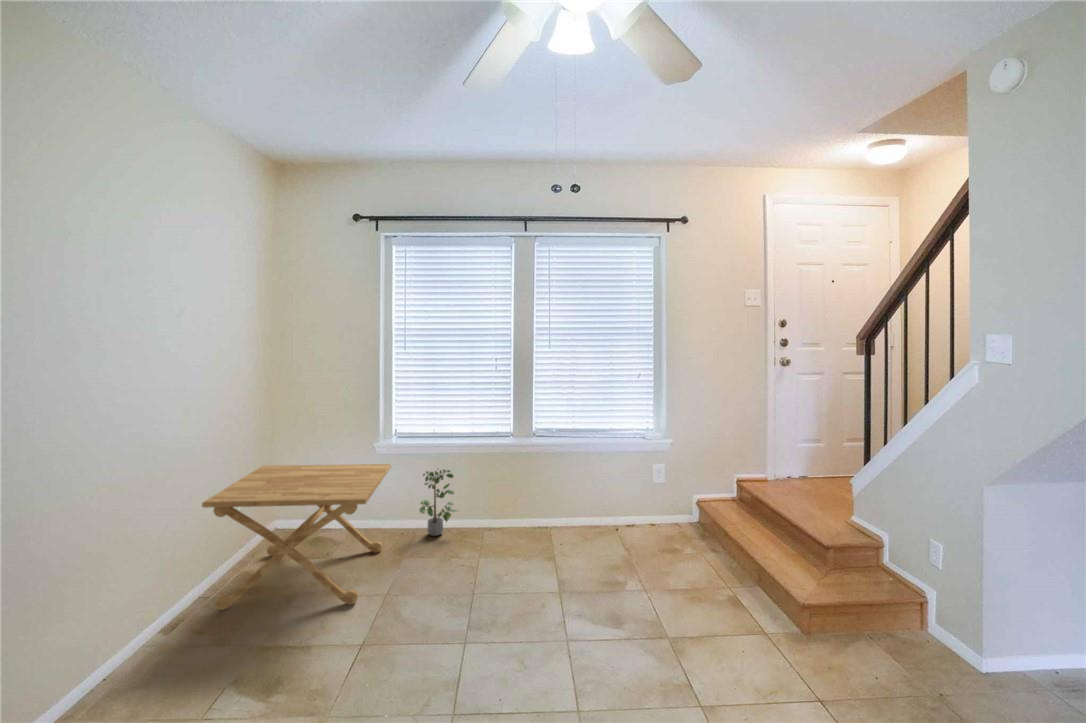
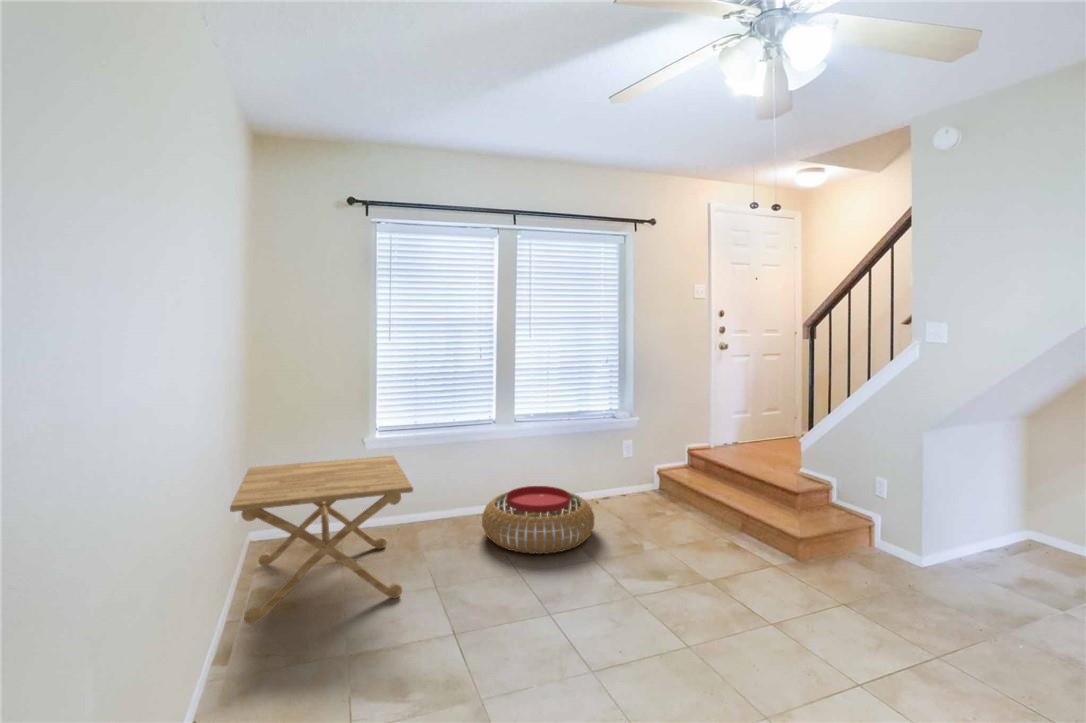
potted plant: present [420,470,458,536] -> none [415,457,456,527]
pouf: none [470,506,588,580] -> present [482,486,594,554]

